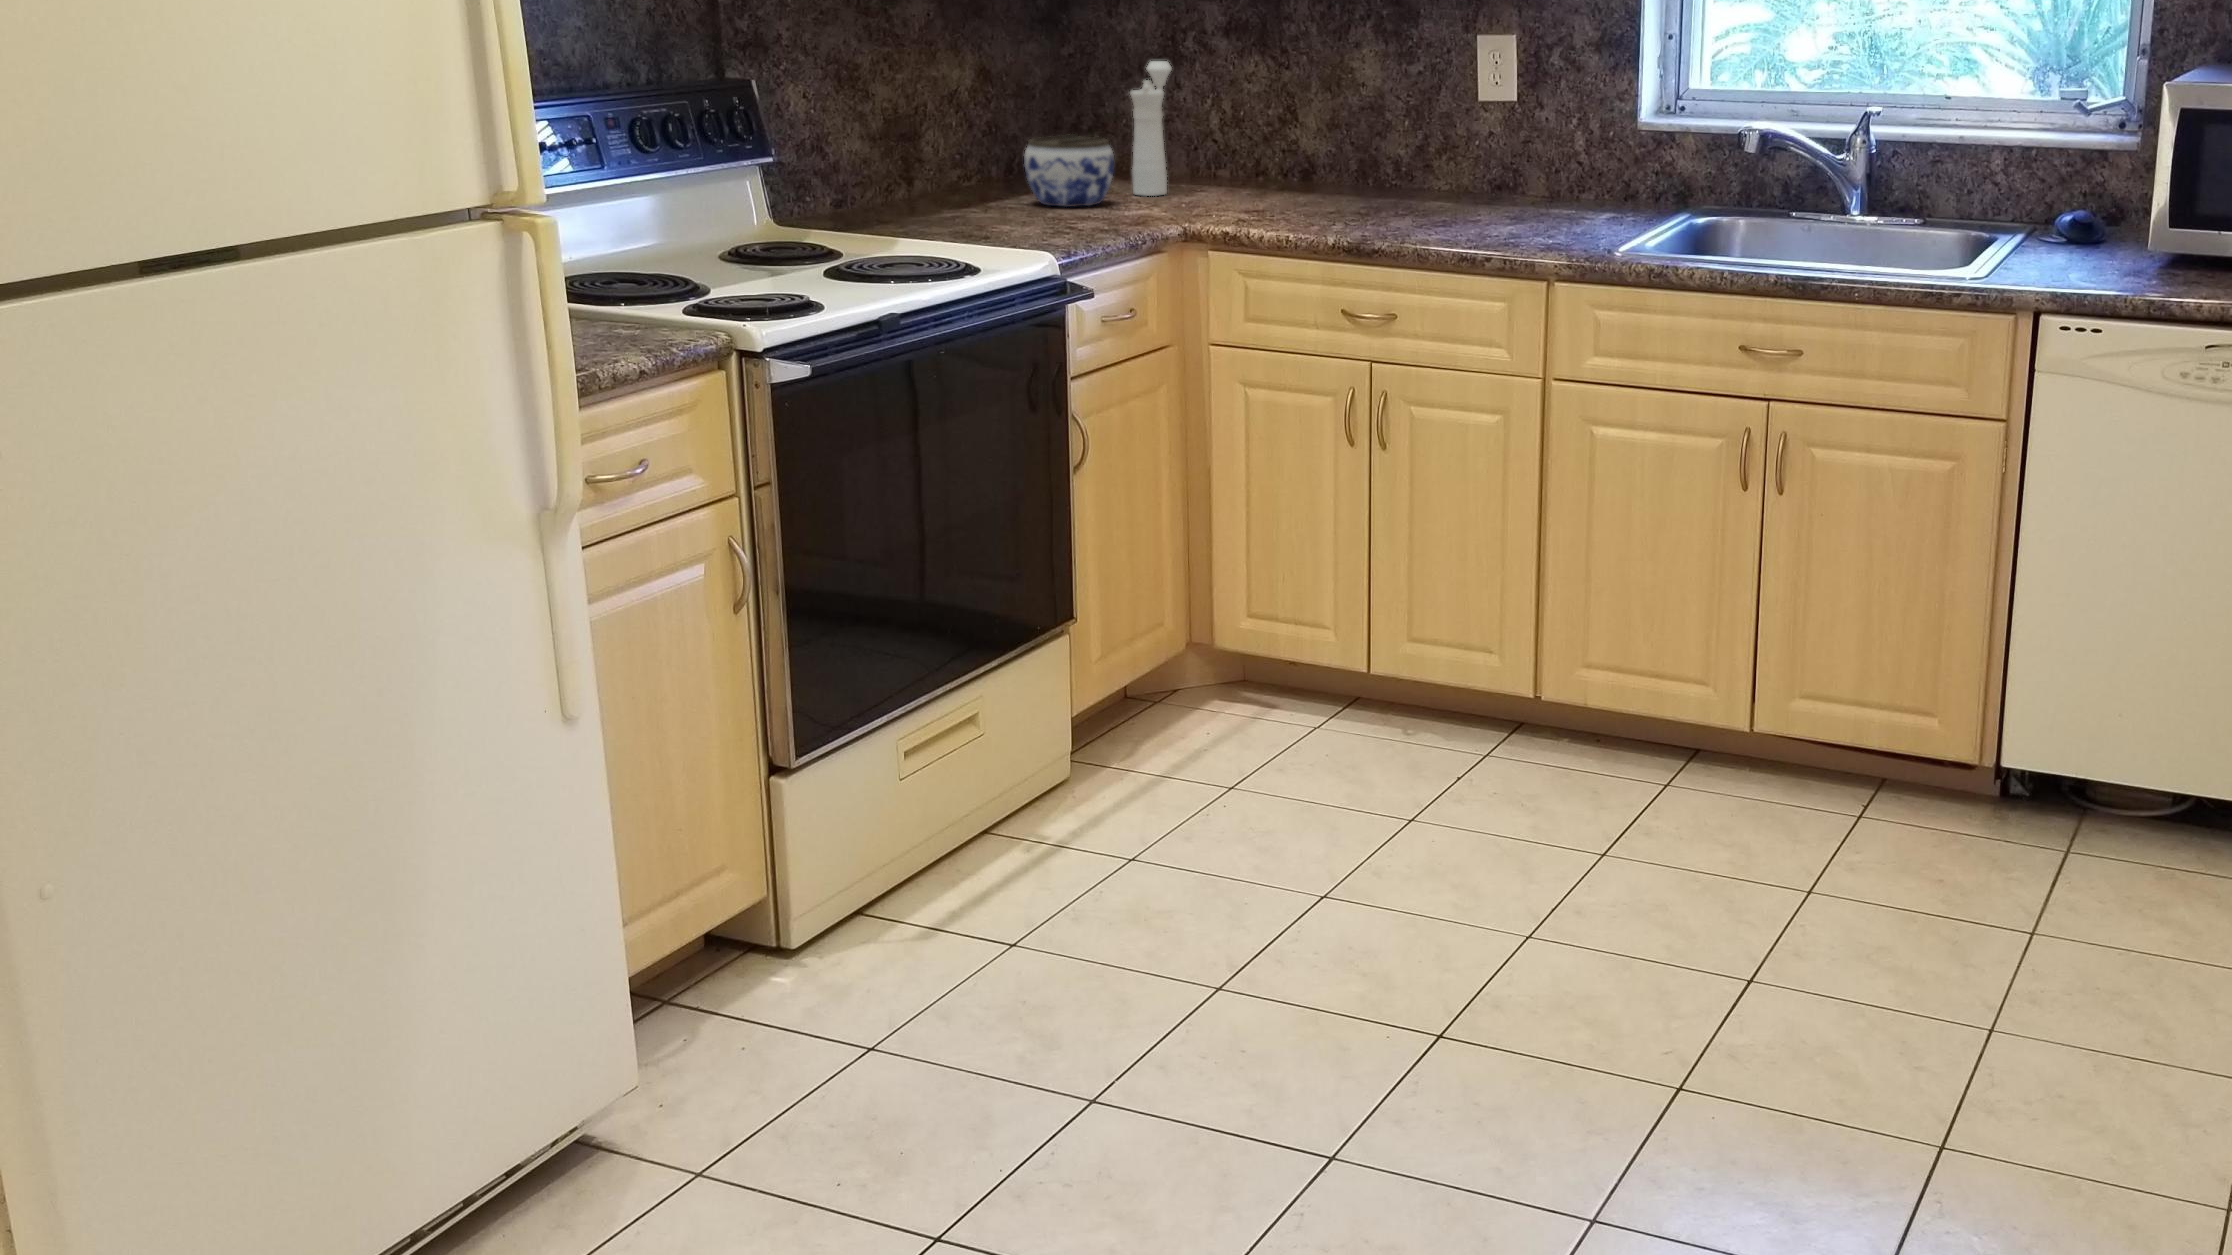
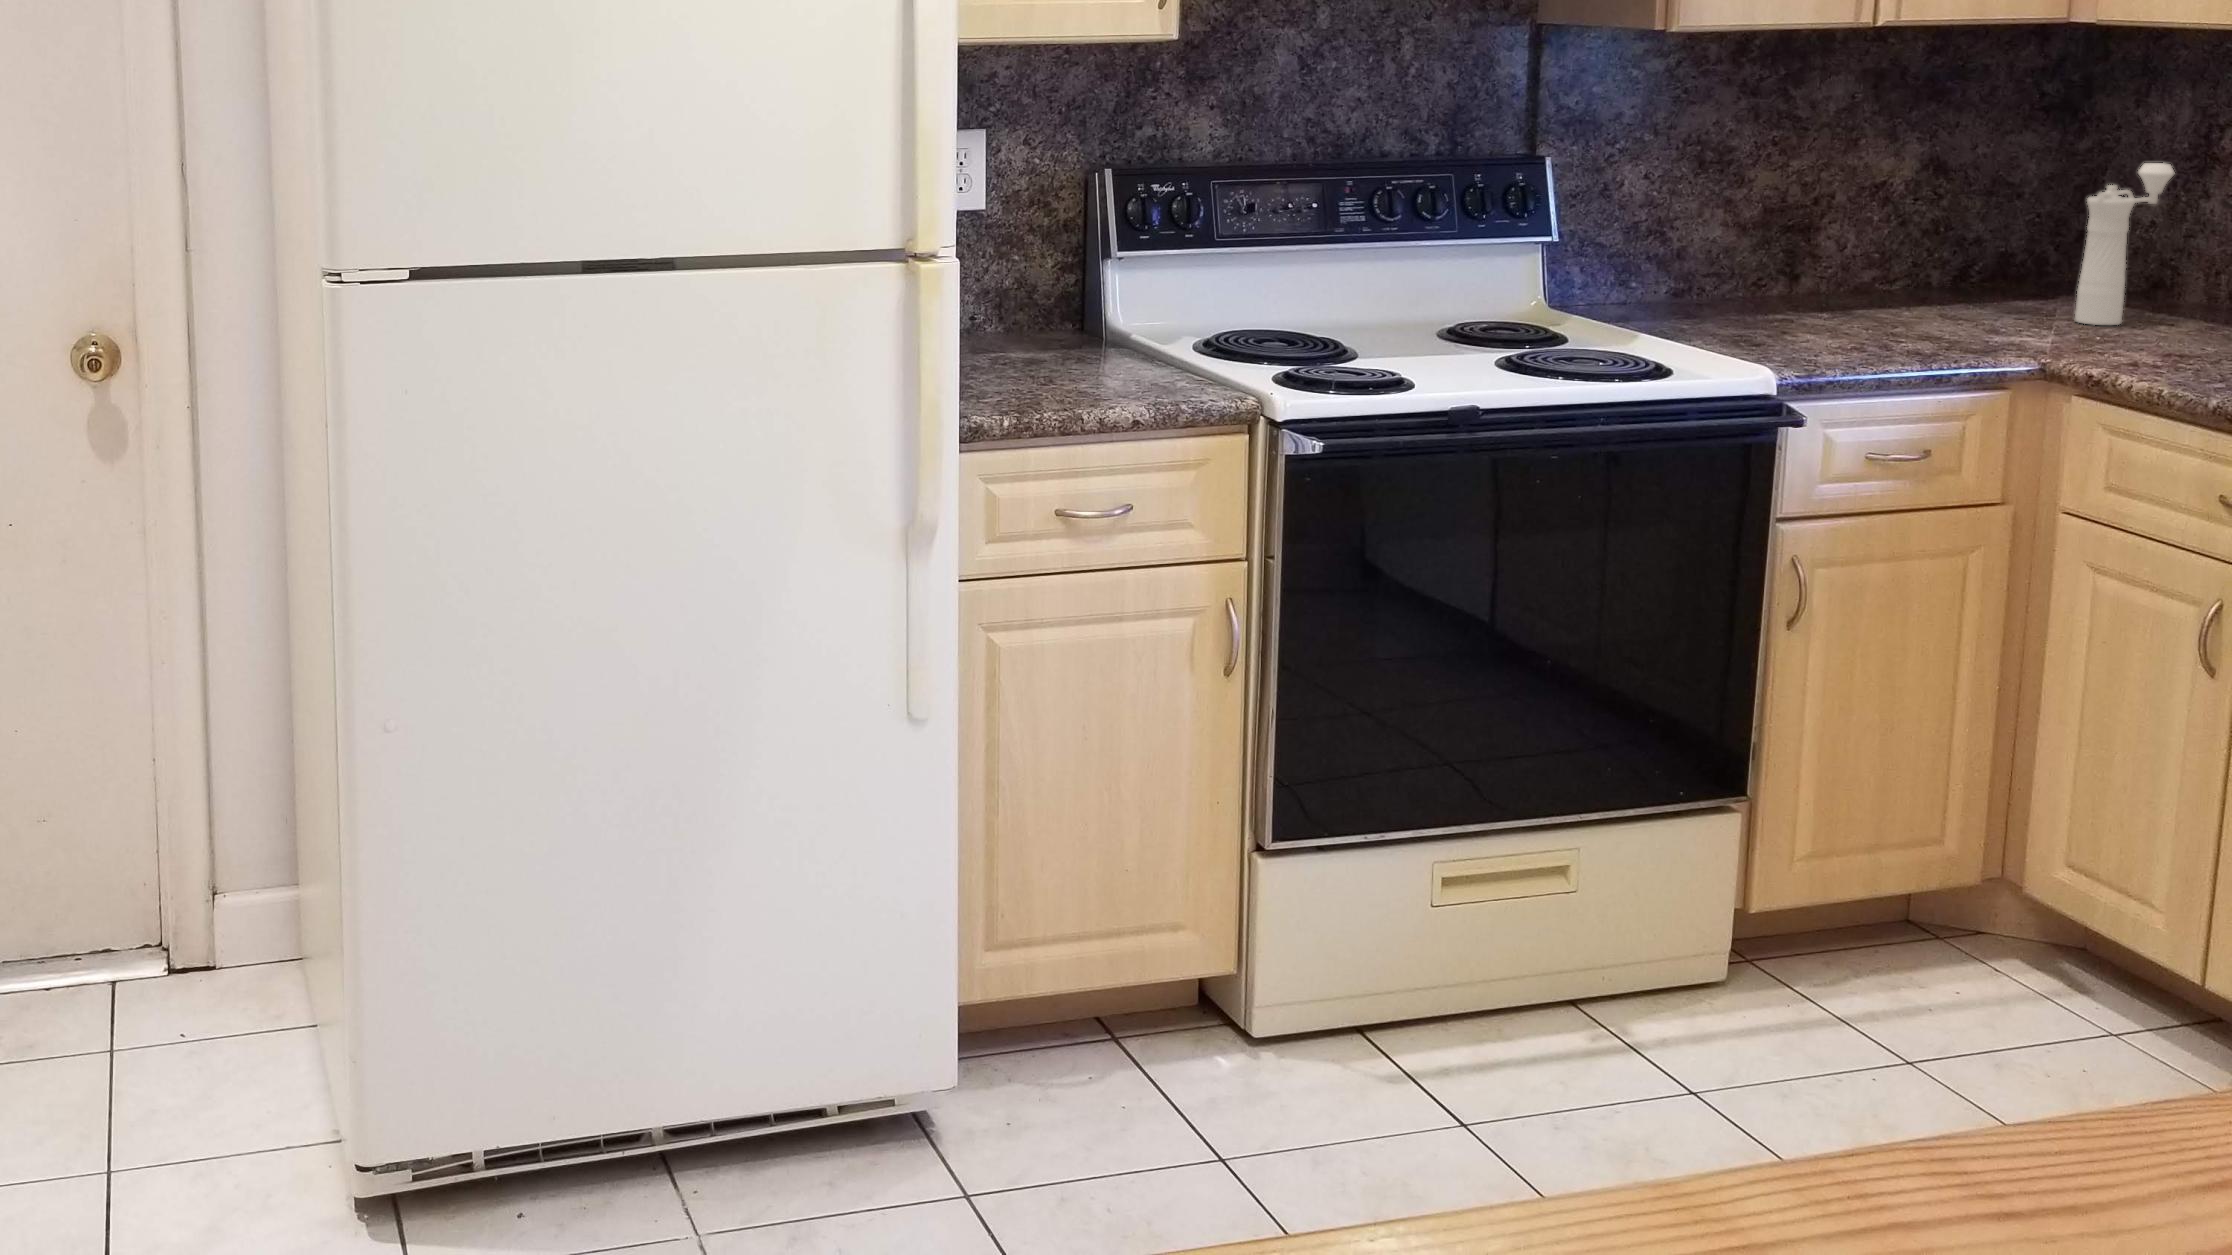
jar: present [1024,134,1114,207] -> none [1910,243,2029,327]

